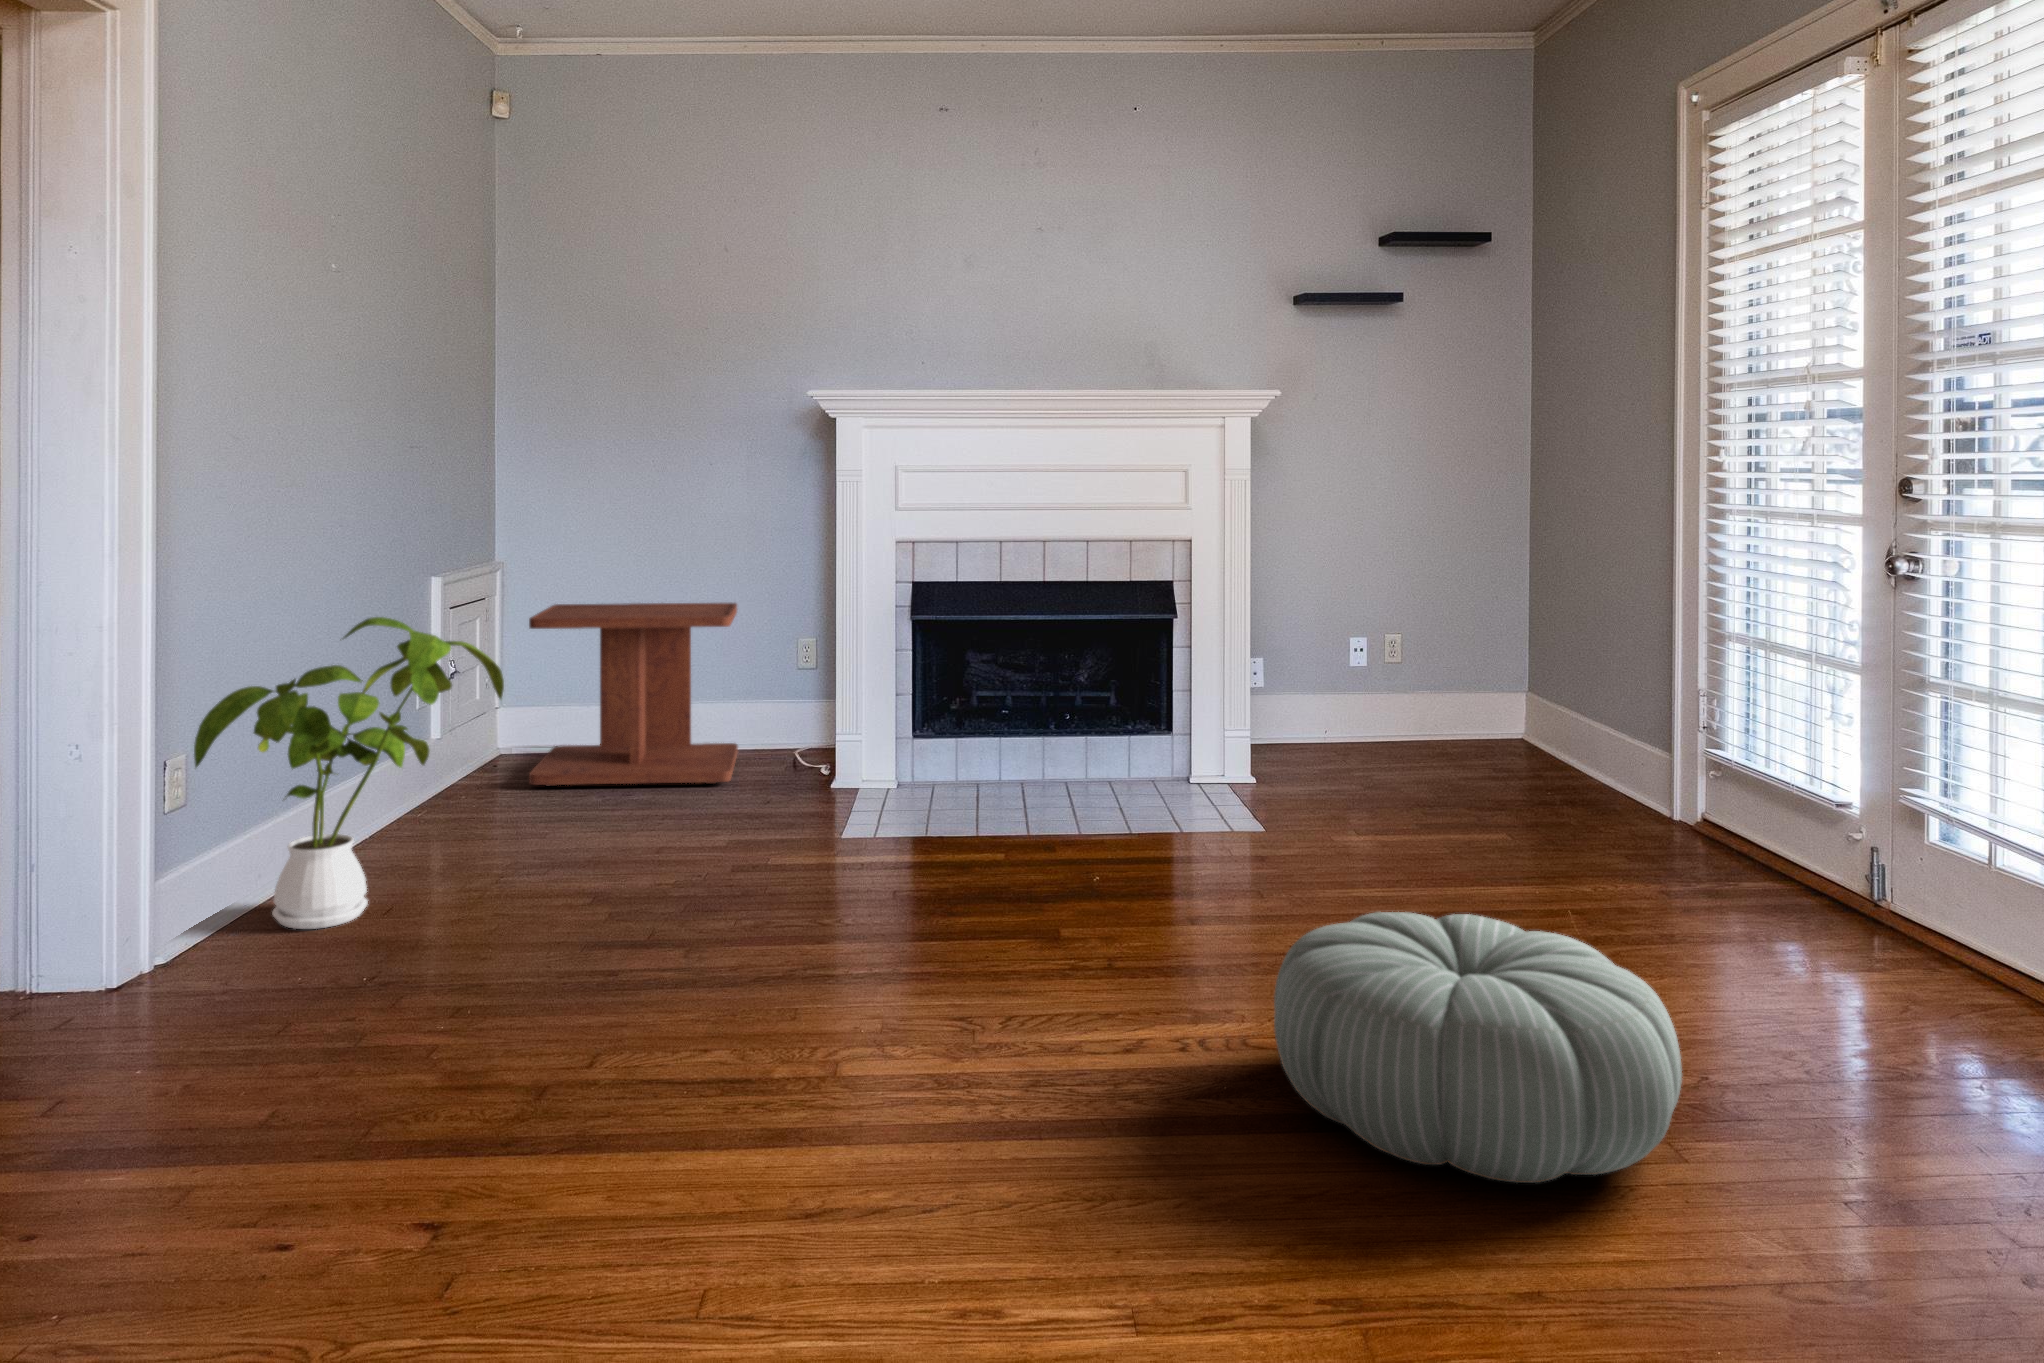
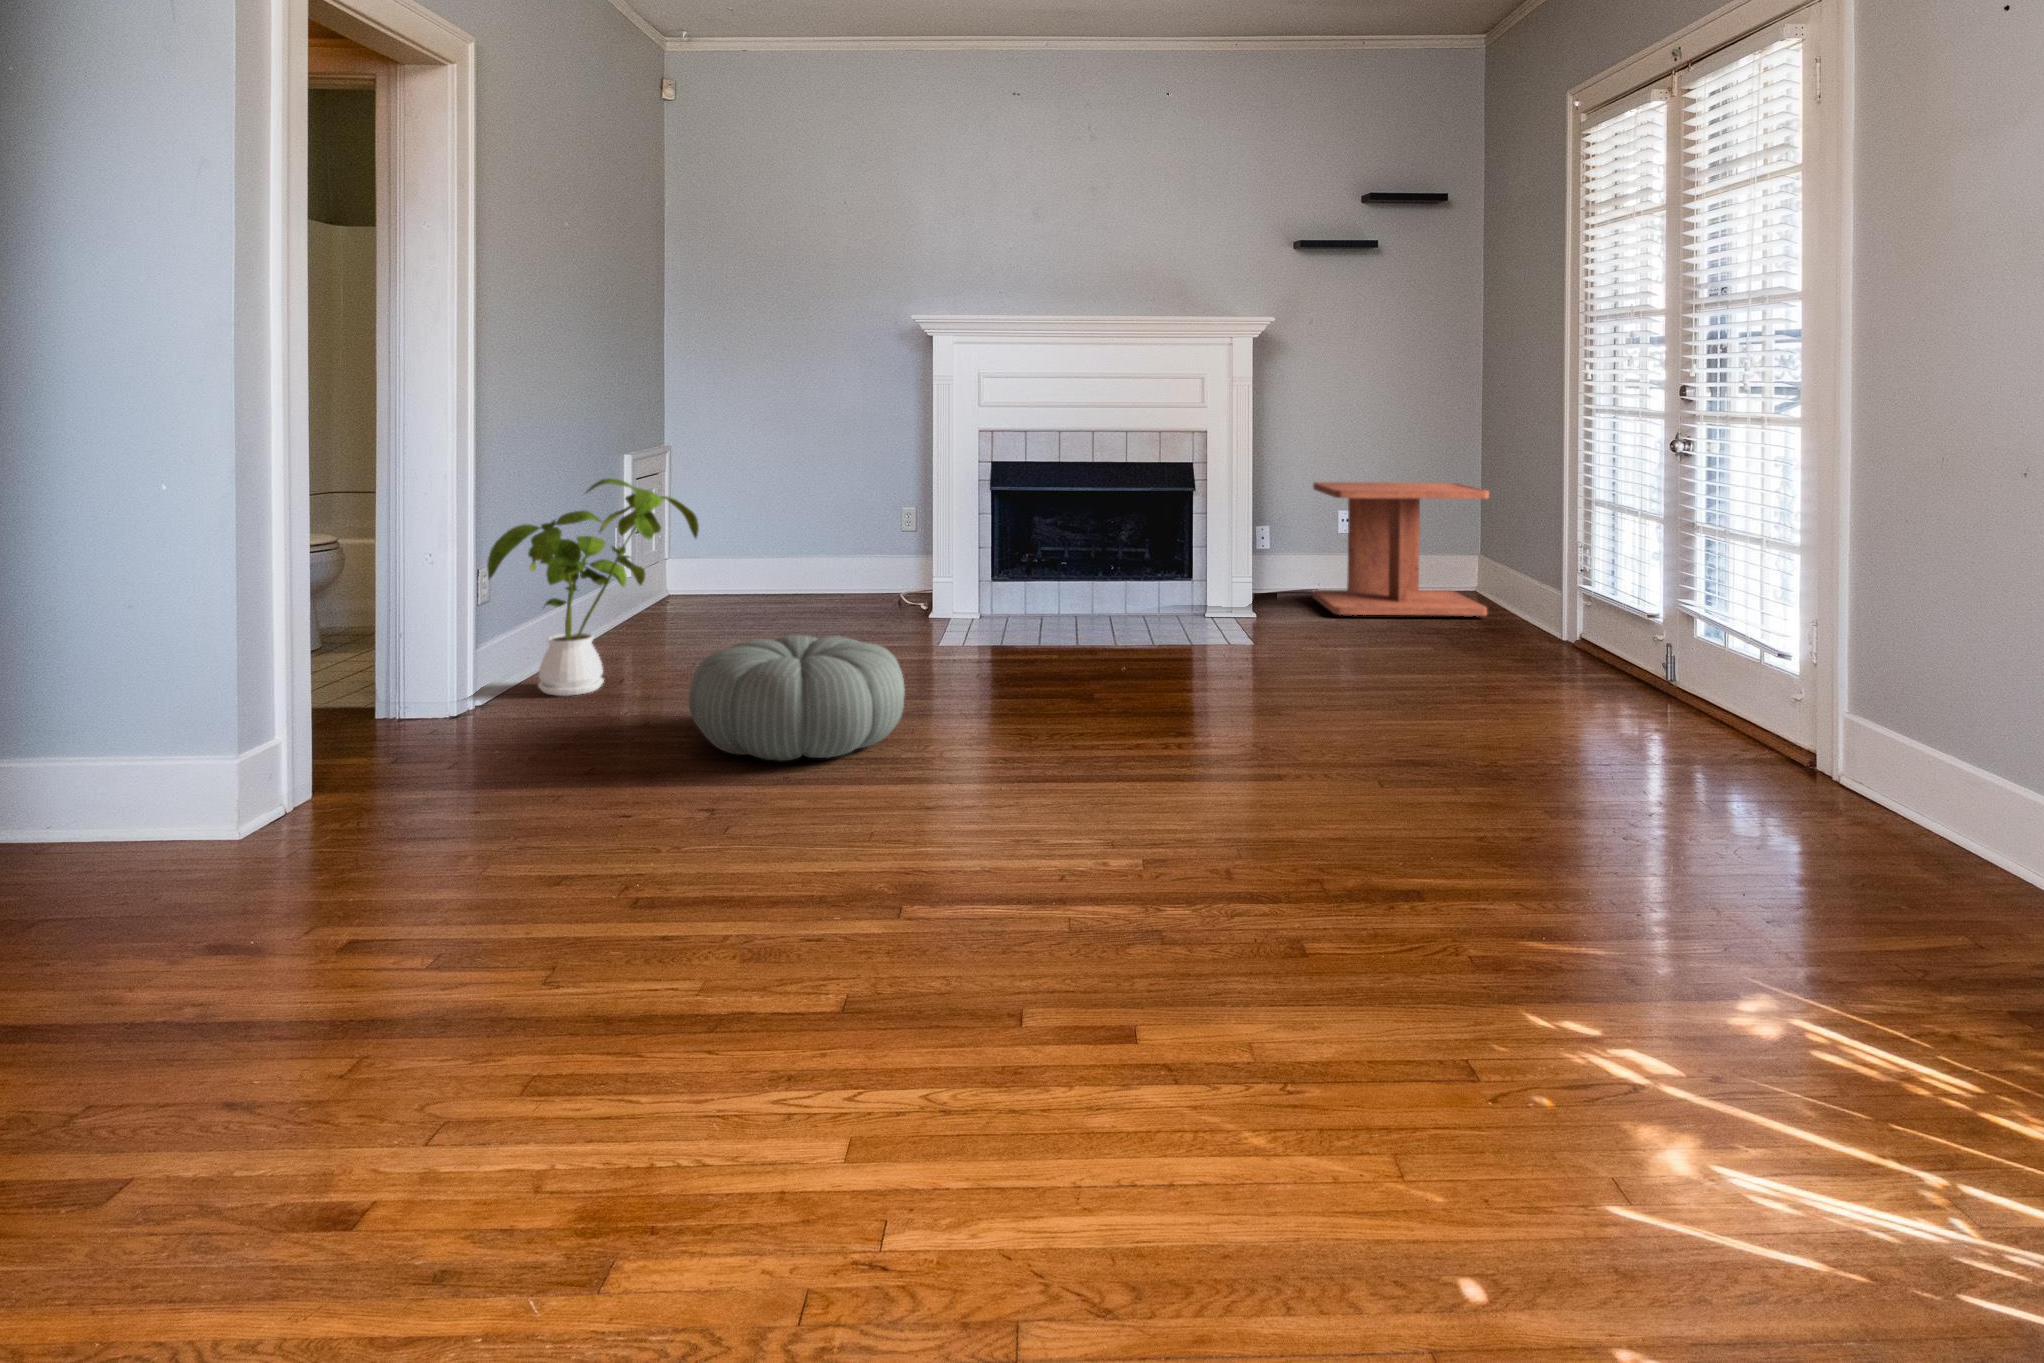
side table: present [529,603,738,786] -> present [1312,482,1489,617]
pouf: present [1274,912,1682,1183] -> present [689,635,905,761]

